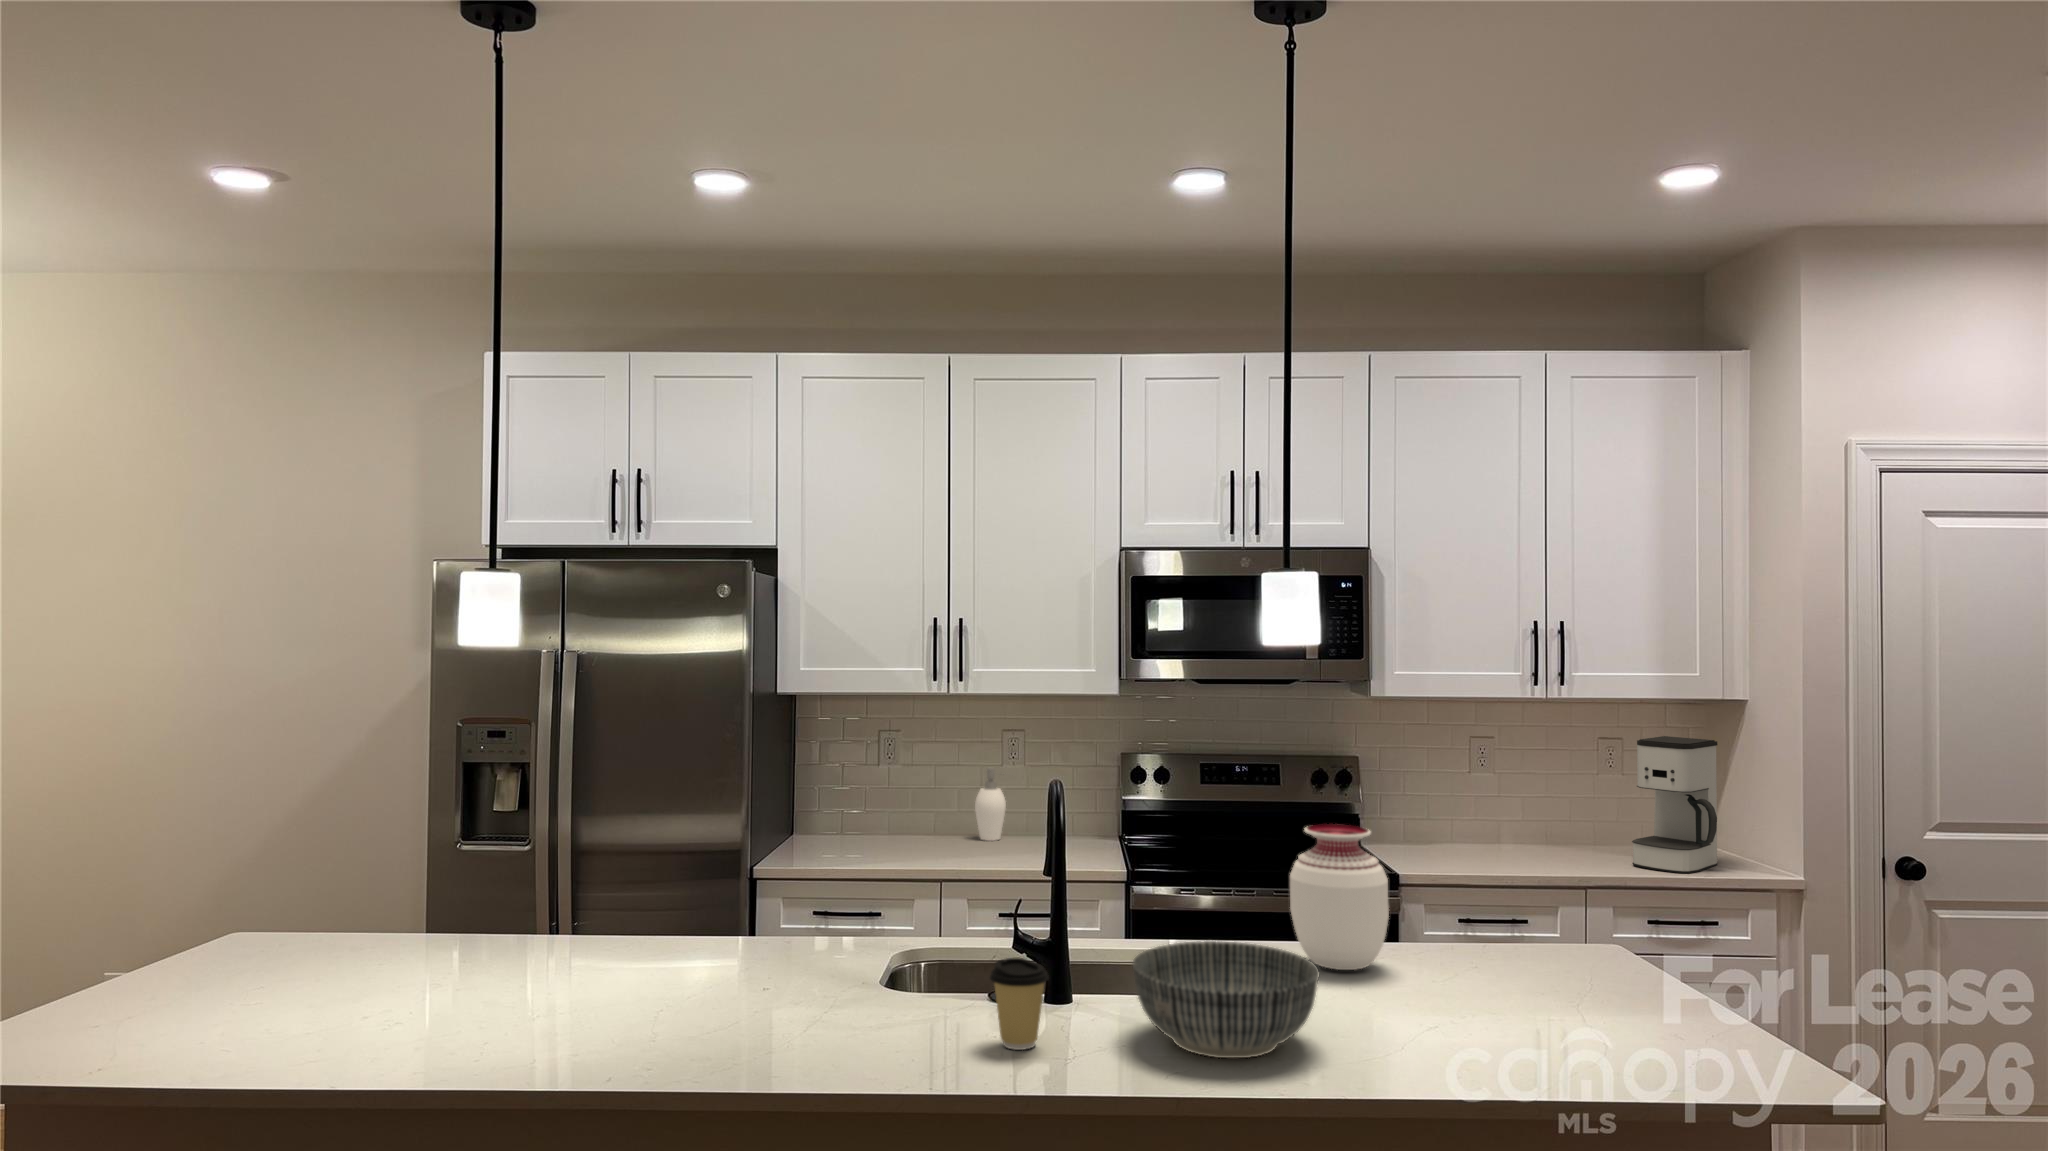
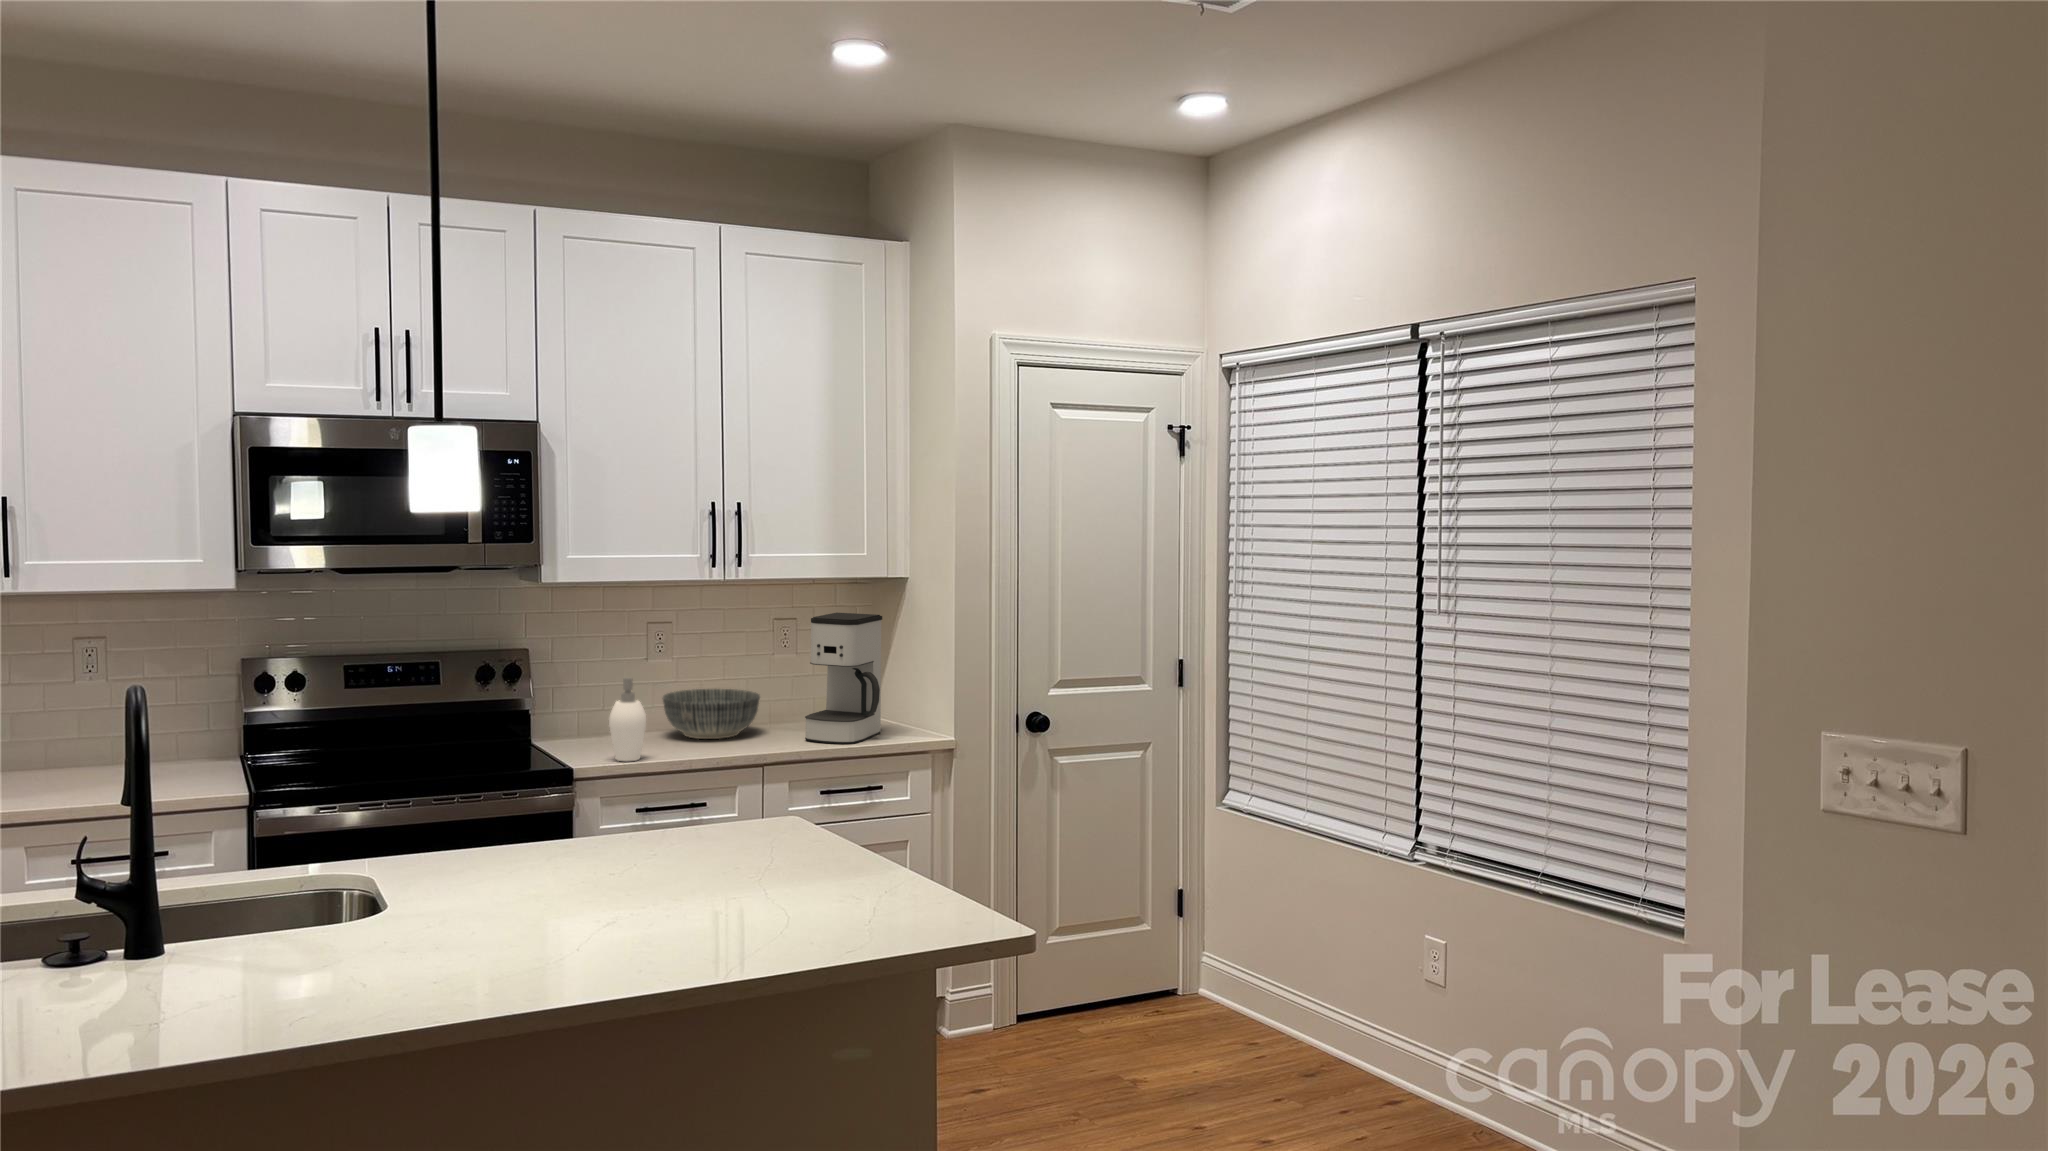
soap dispenser: present [975,768,1006,841] -> present [609,677,646,761]
vase: present [1290,824,1389,970] -> none [442,726,549,875]
bowl: present [1132,941,1319,1058] -> present [662,689,760,739]
coffee cup: present [990,958,1049,1050] -> none [74,906,153,1008]

